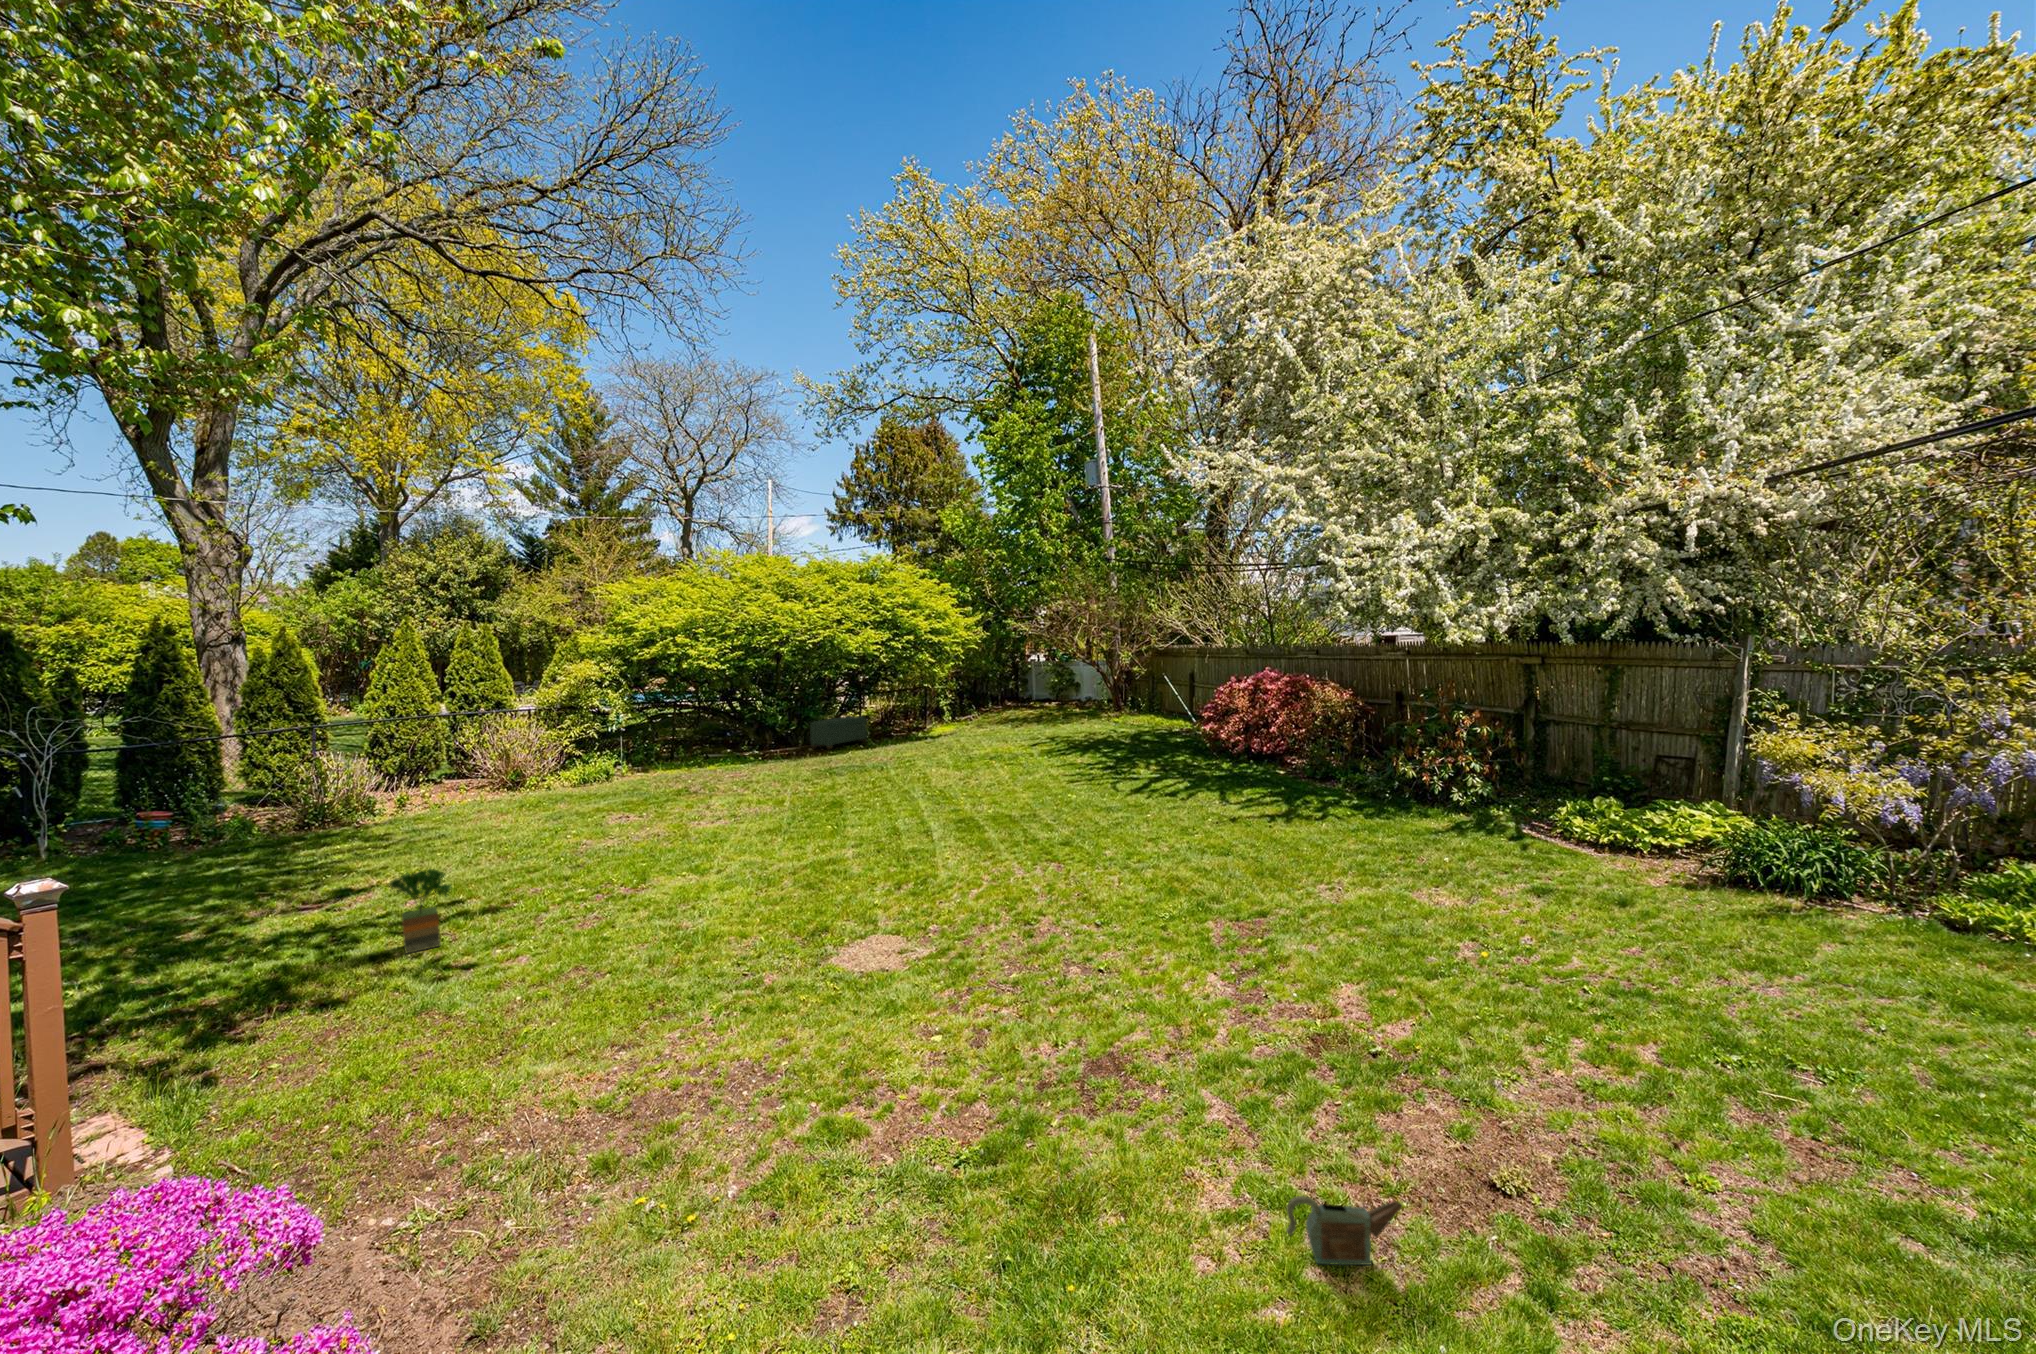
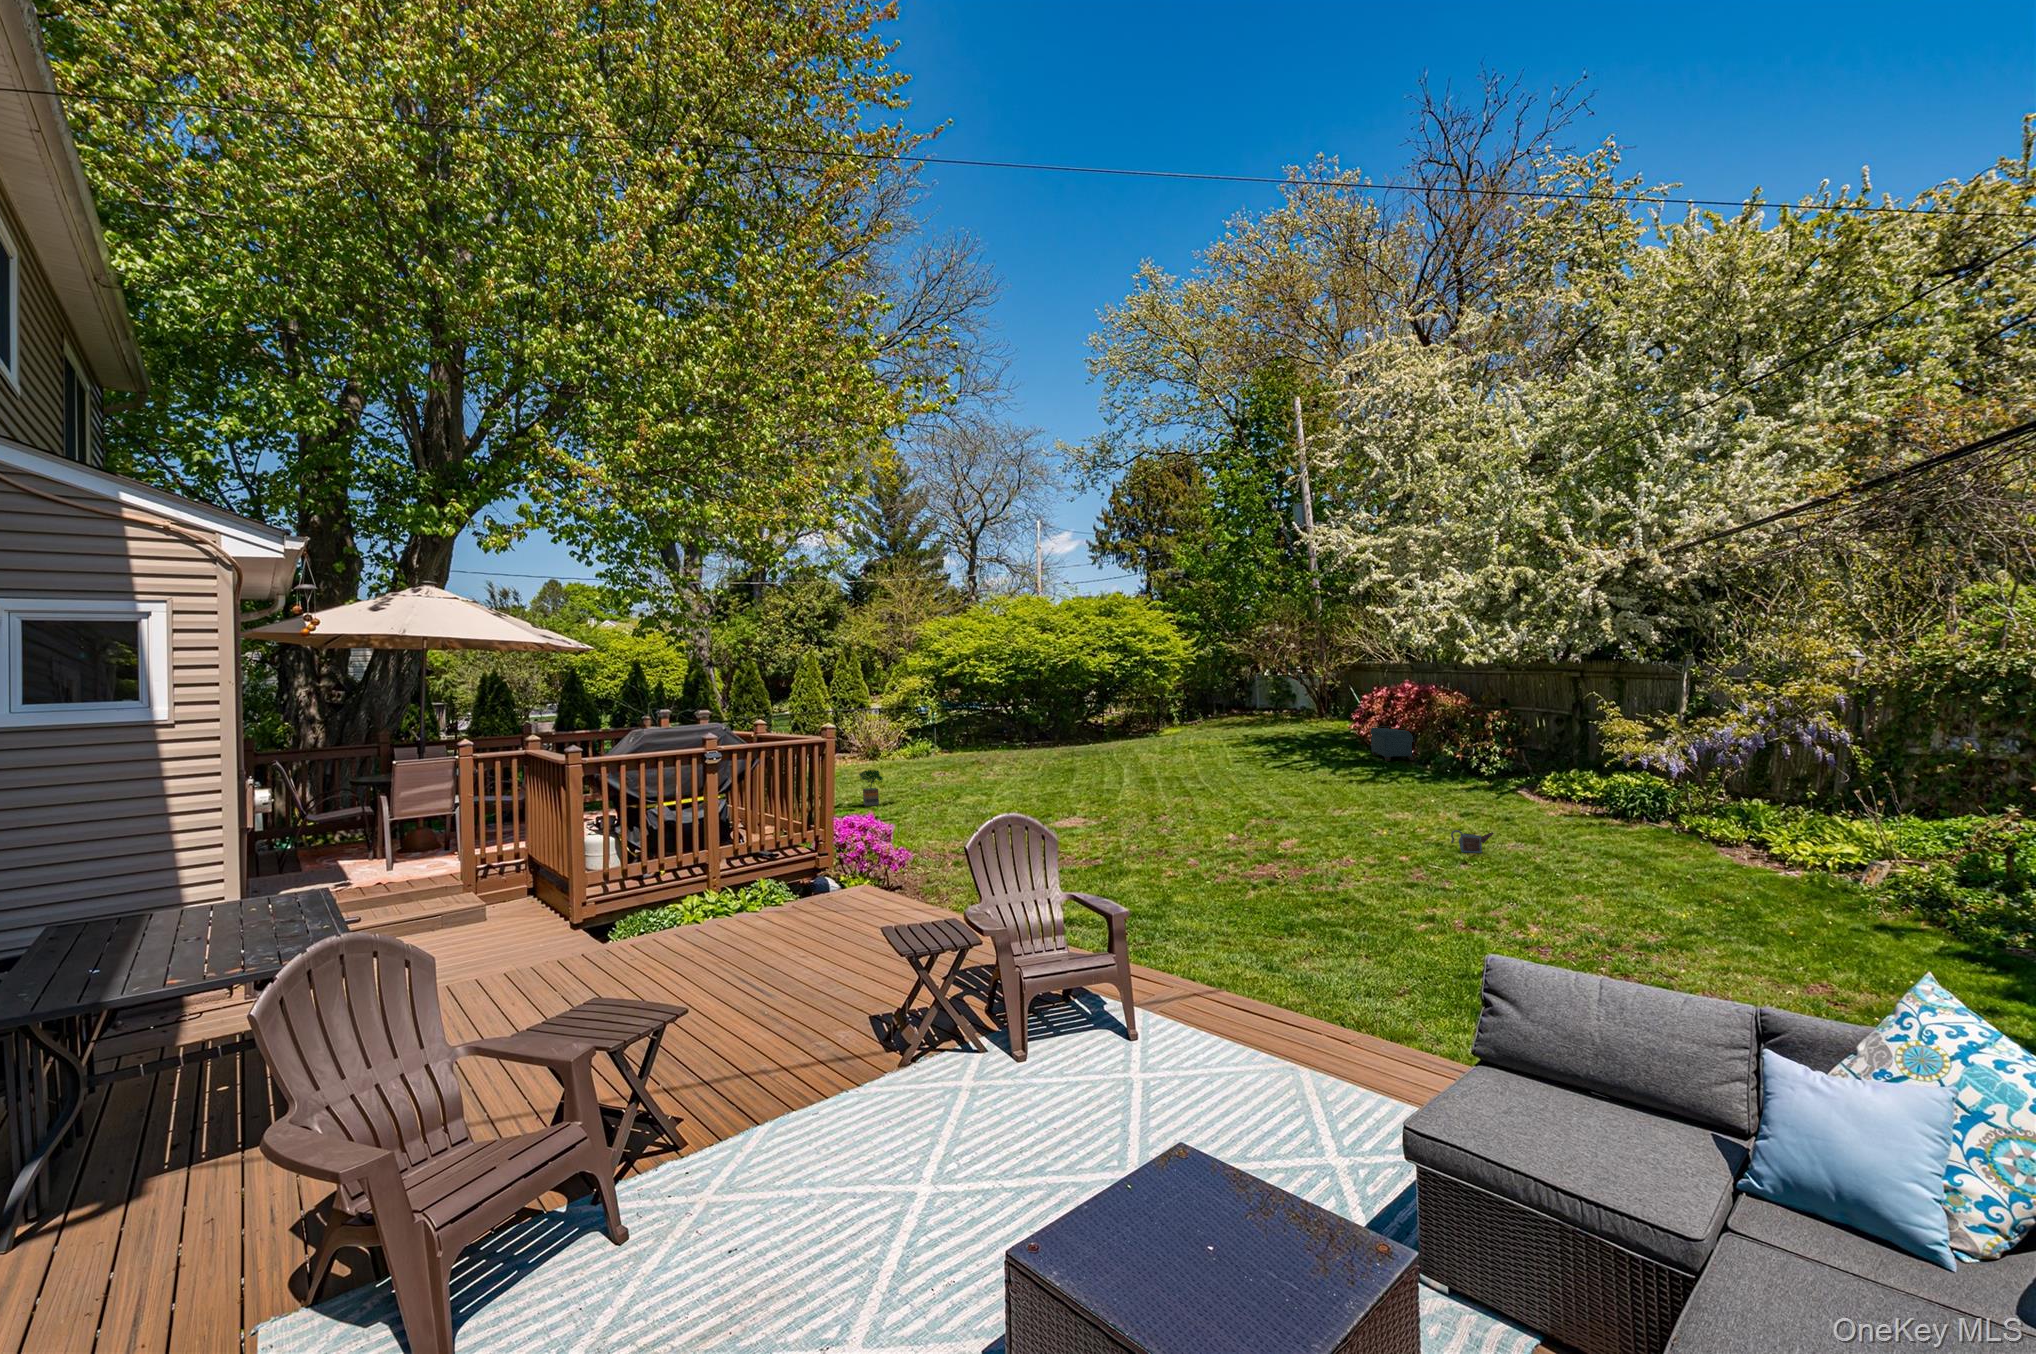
bench: present [810,716,867,749] -> present [1371,726,1414,761]
watering can: present [1286,1196,1403,1265] -> present [1451,830,1494,853]

